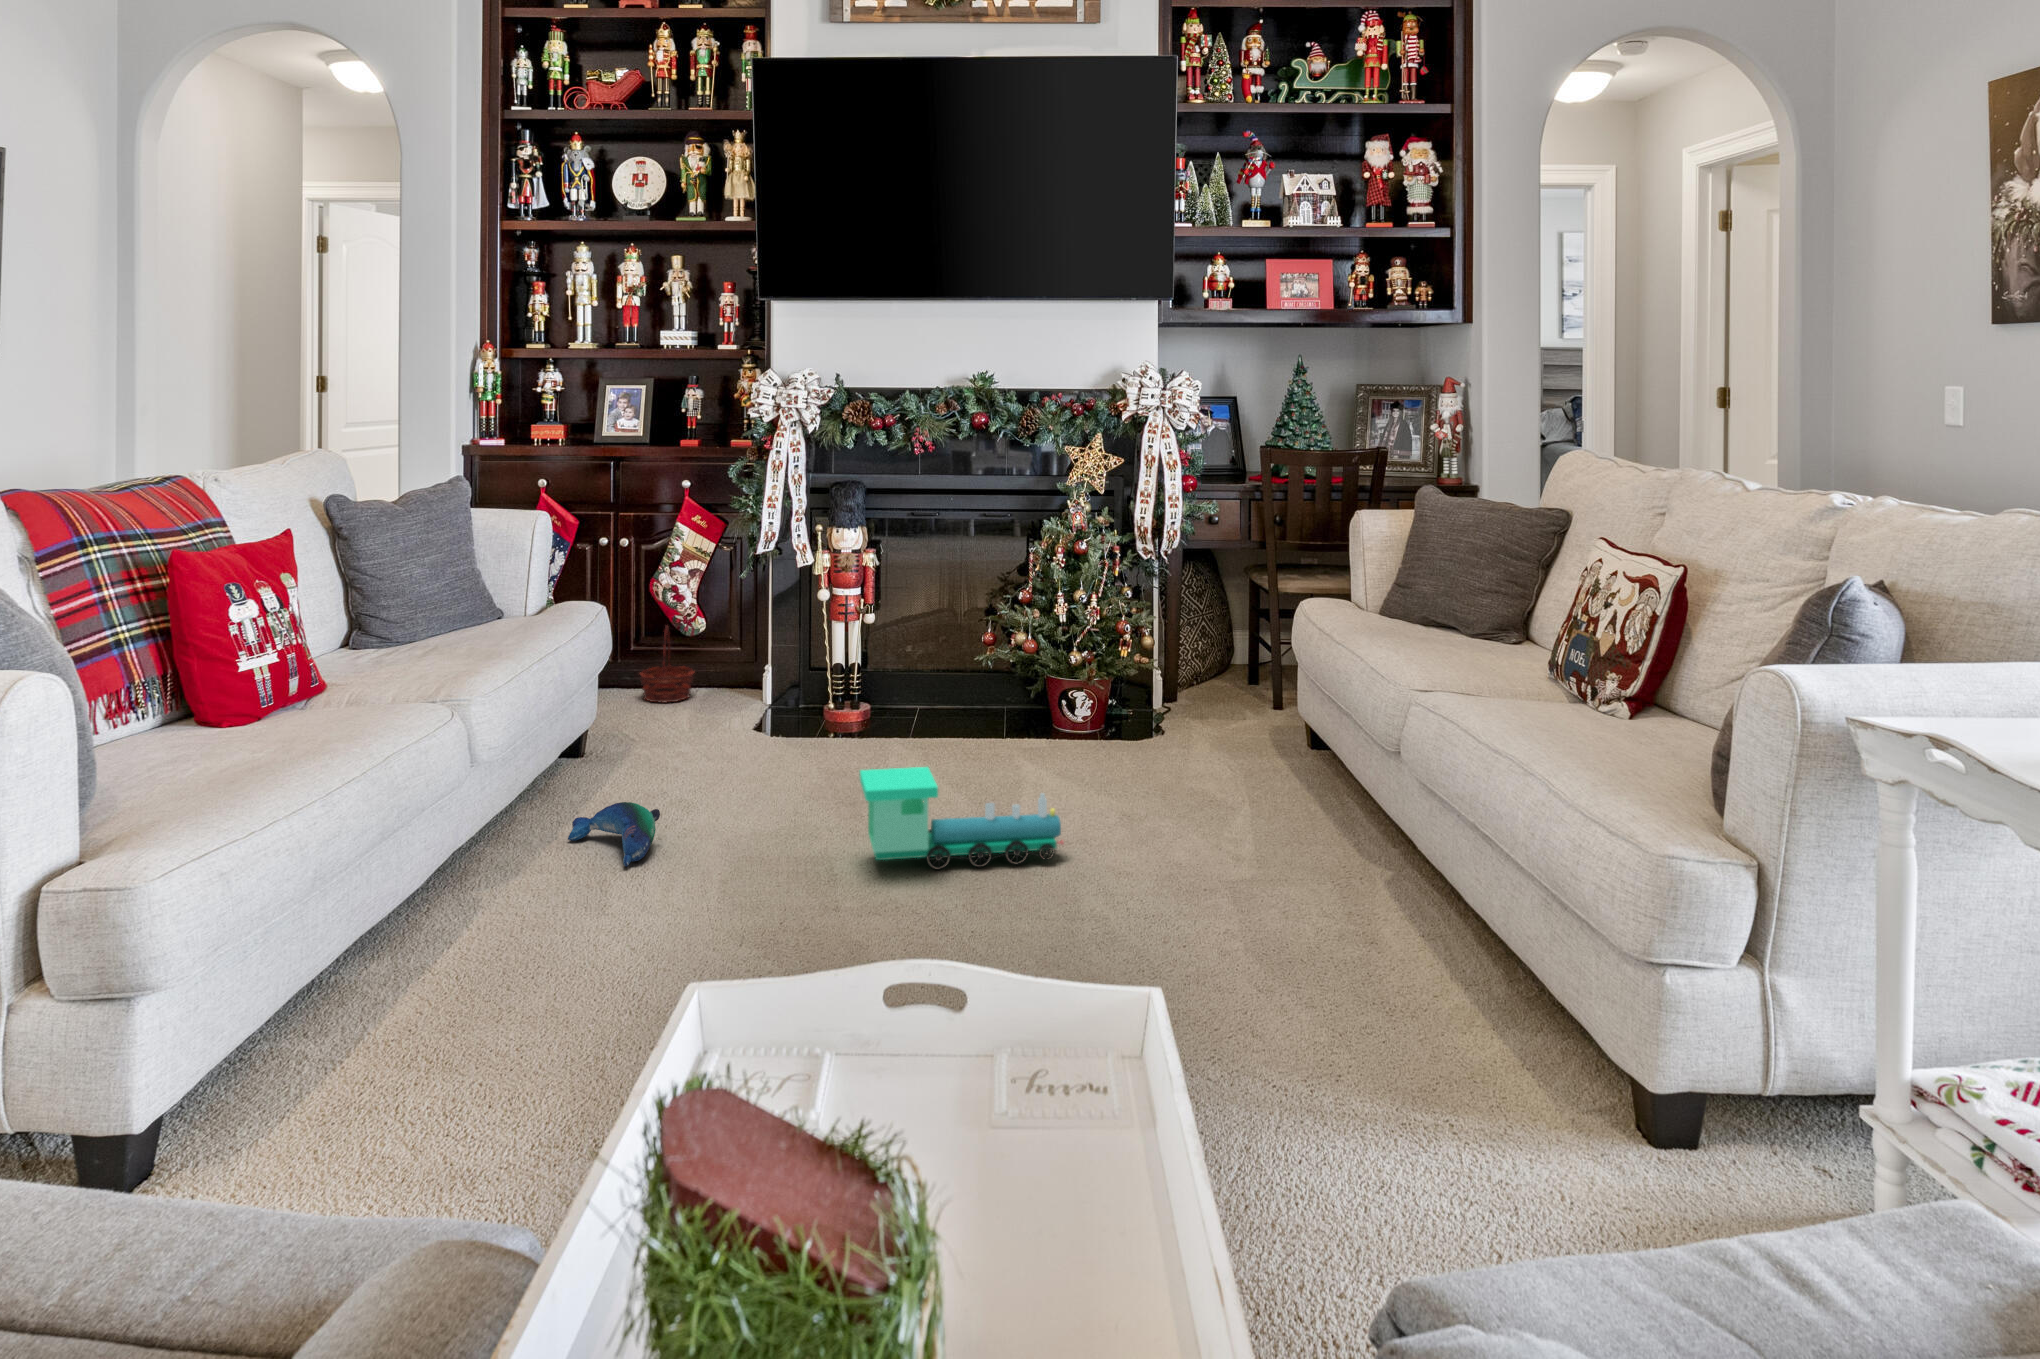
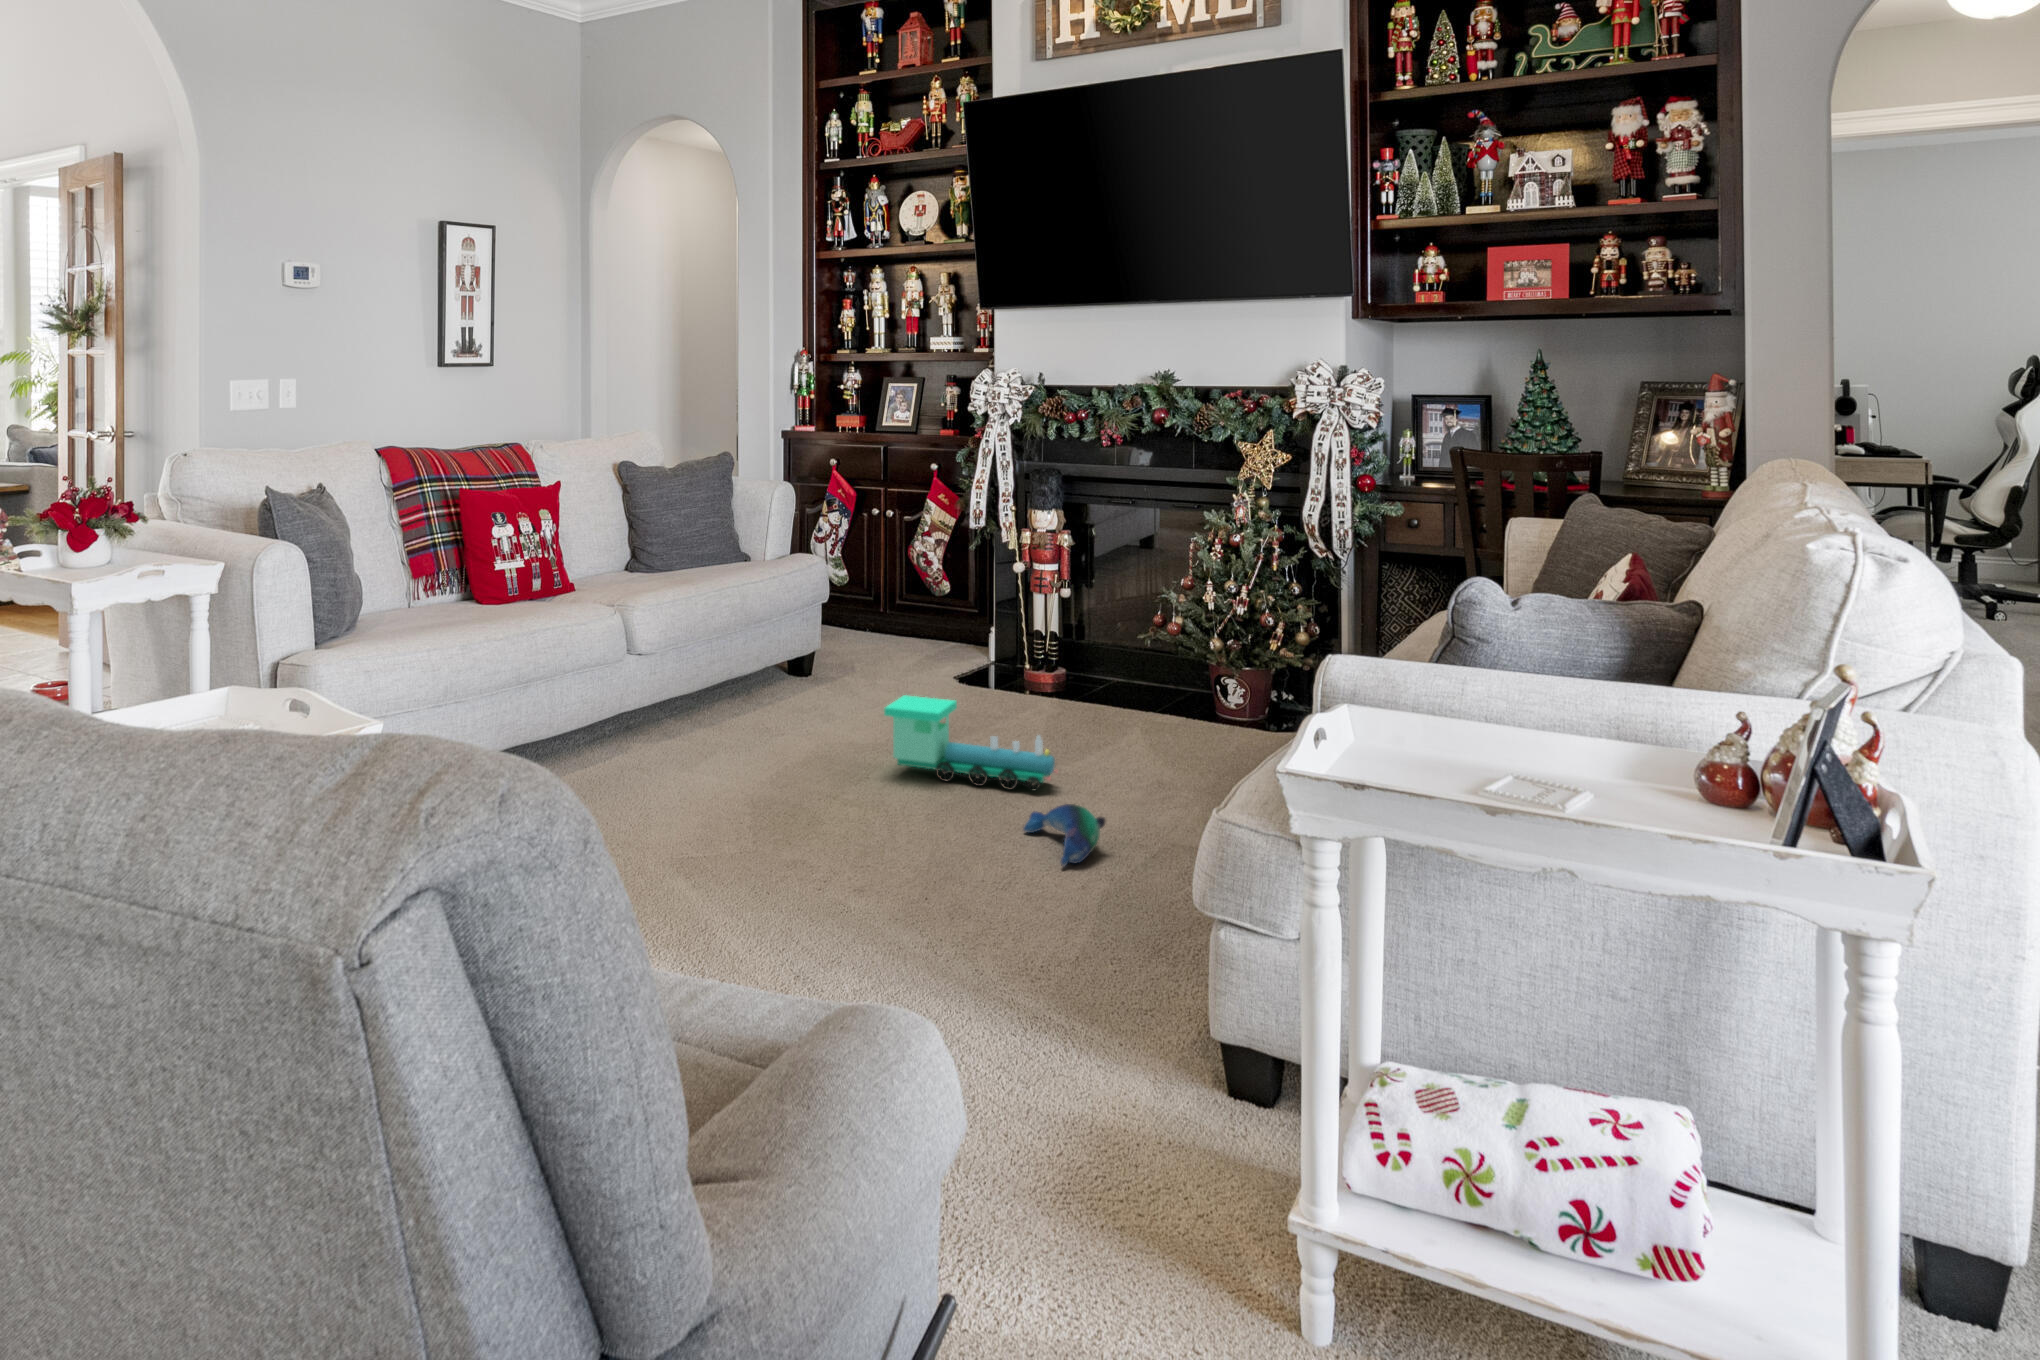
basket: present [640,626,694,703] -> none [897,583,942,647]
plush toy: present [568,802,660,867] -> present [1023,804,1105,866]

